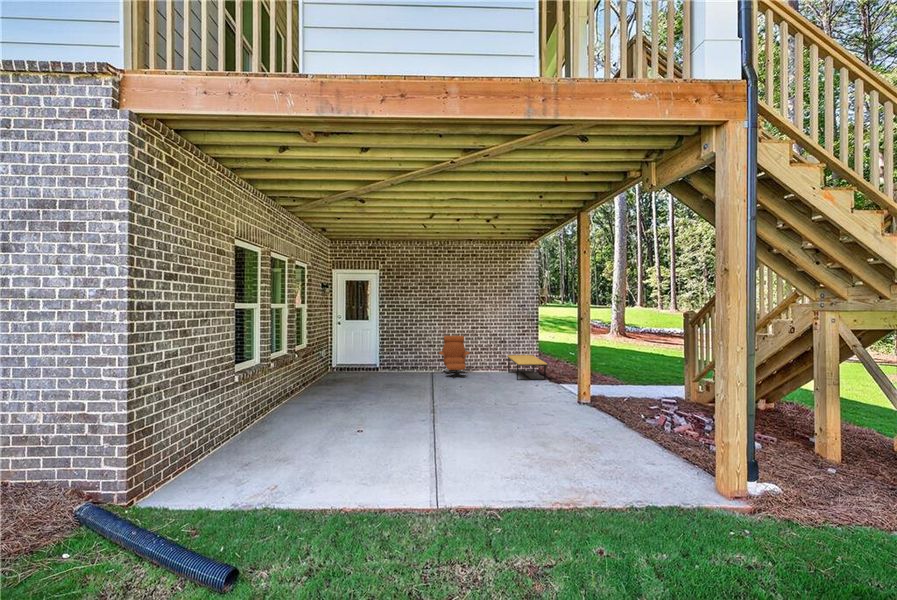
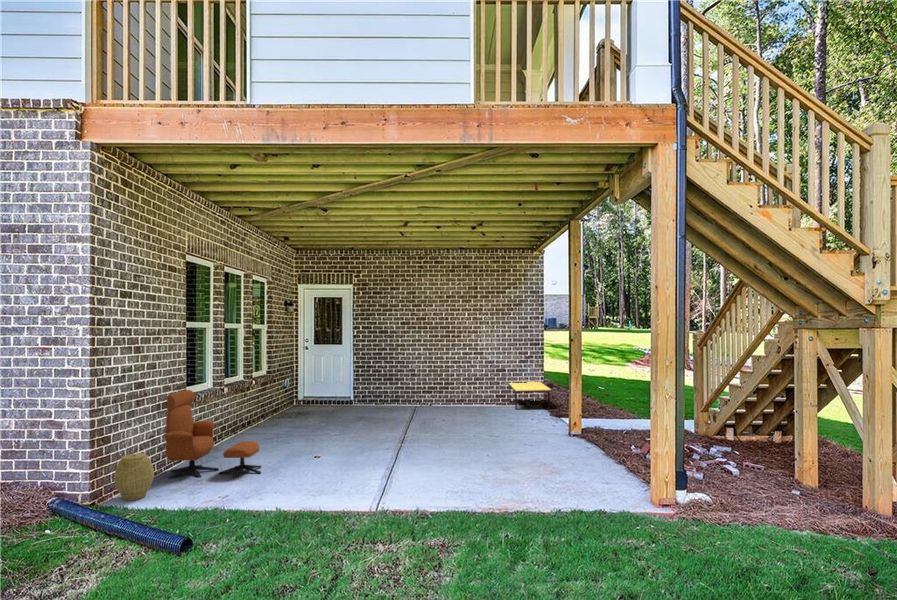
lounge chair: present [439,336,470,379] -> present [163,390,261,478]
woven basket: none [156,443,200,494] -> present [114,453,154,500]

